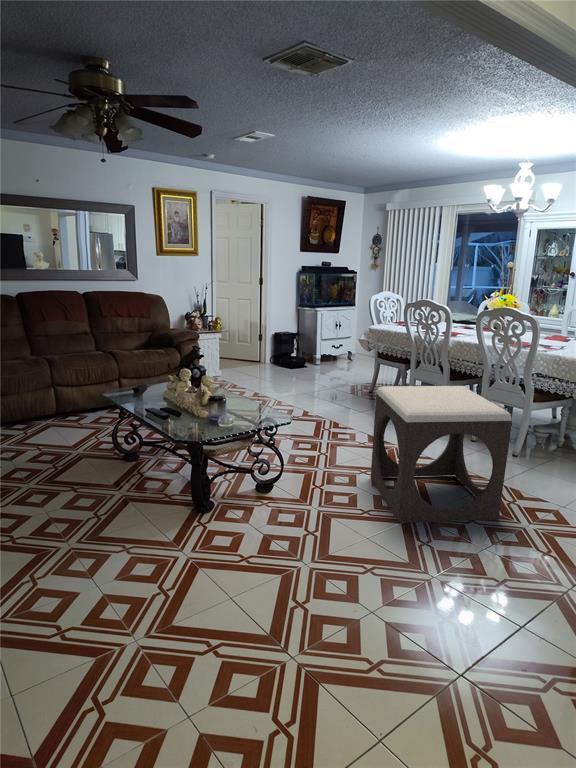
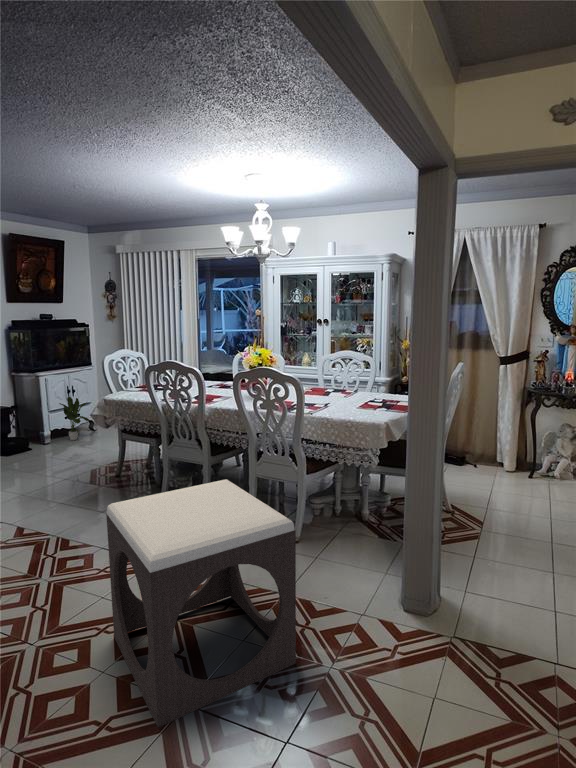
potted plant: none [329,329,351,364] -> present [59,397,90,440]

